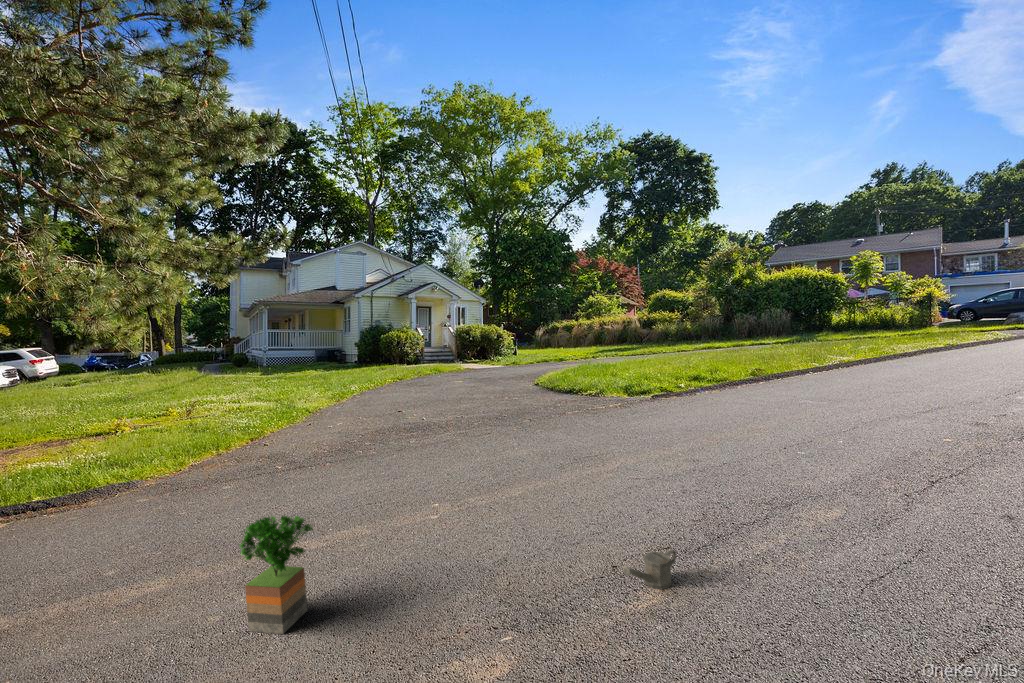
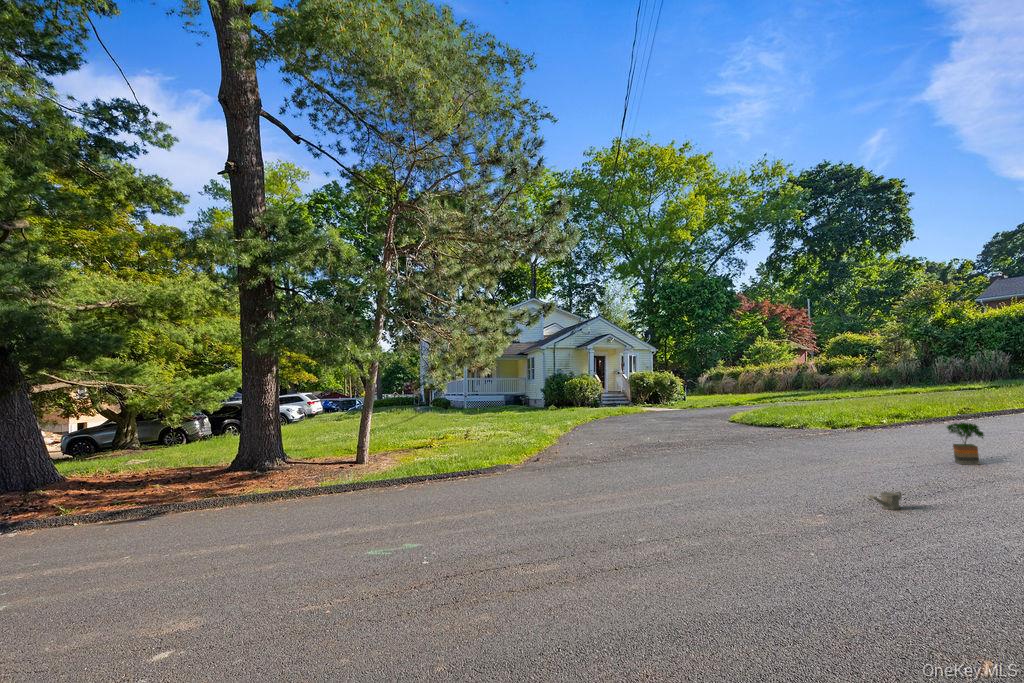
potted tree: present [239,516,313,634] -> present [947,423,984,465]

